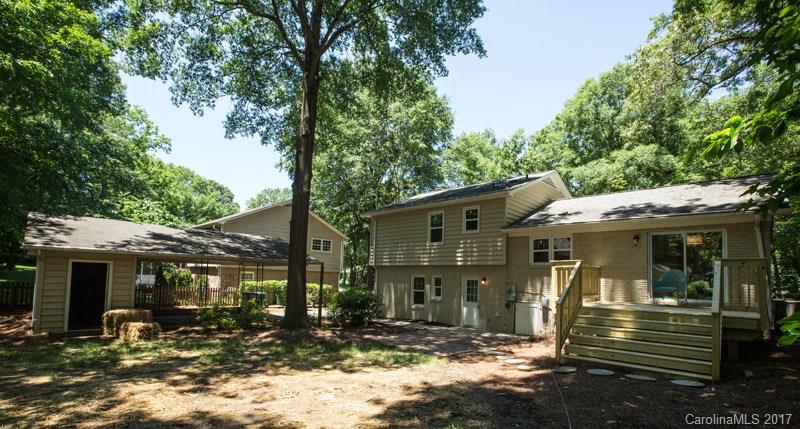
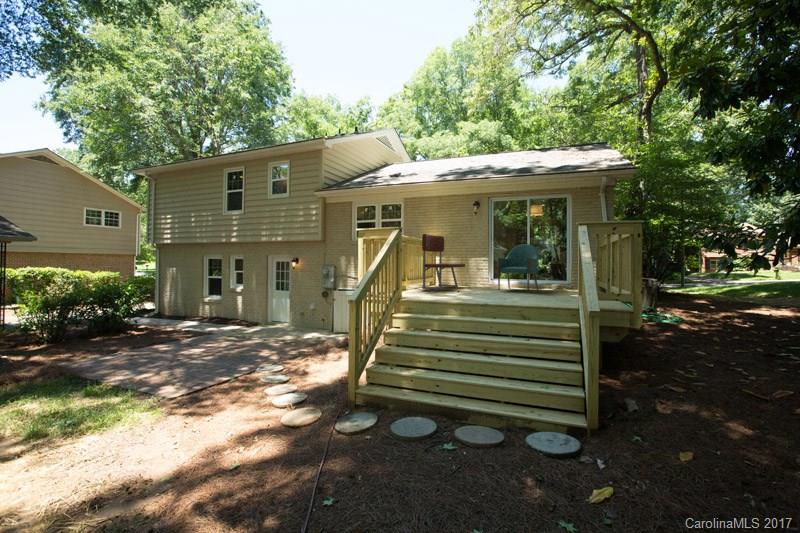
bench: none [590,262,625,303] -> present [422,234,465,290]

